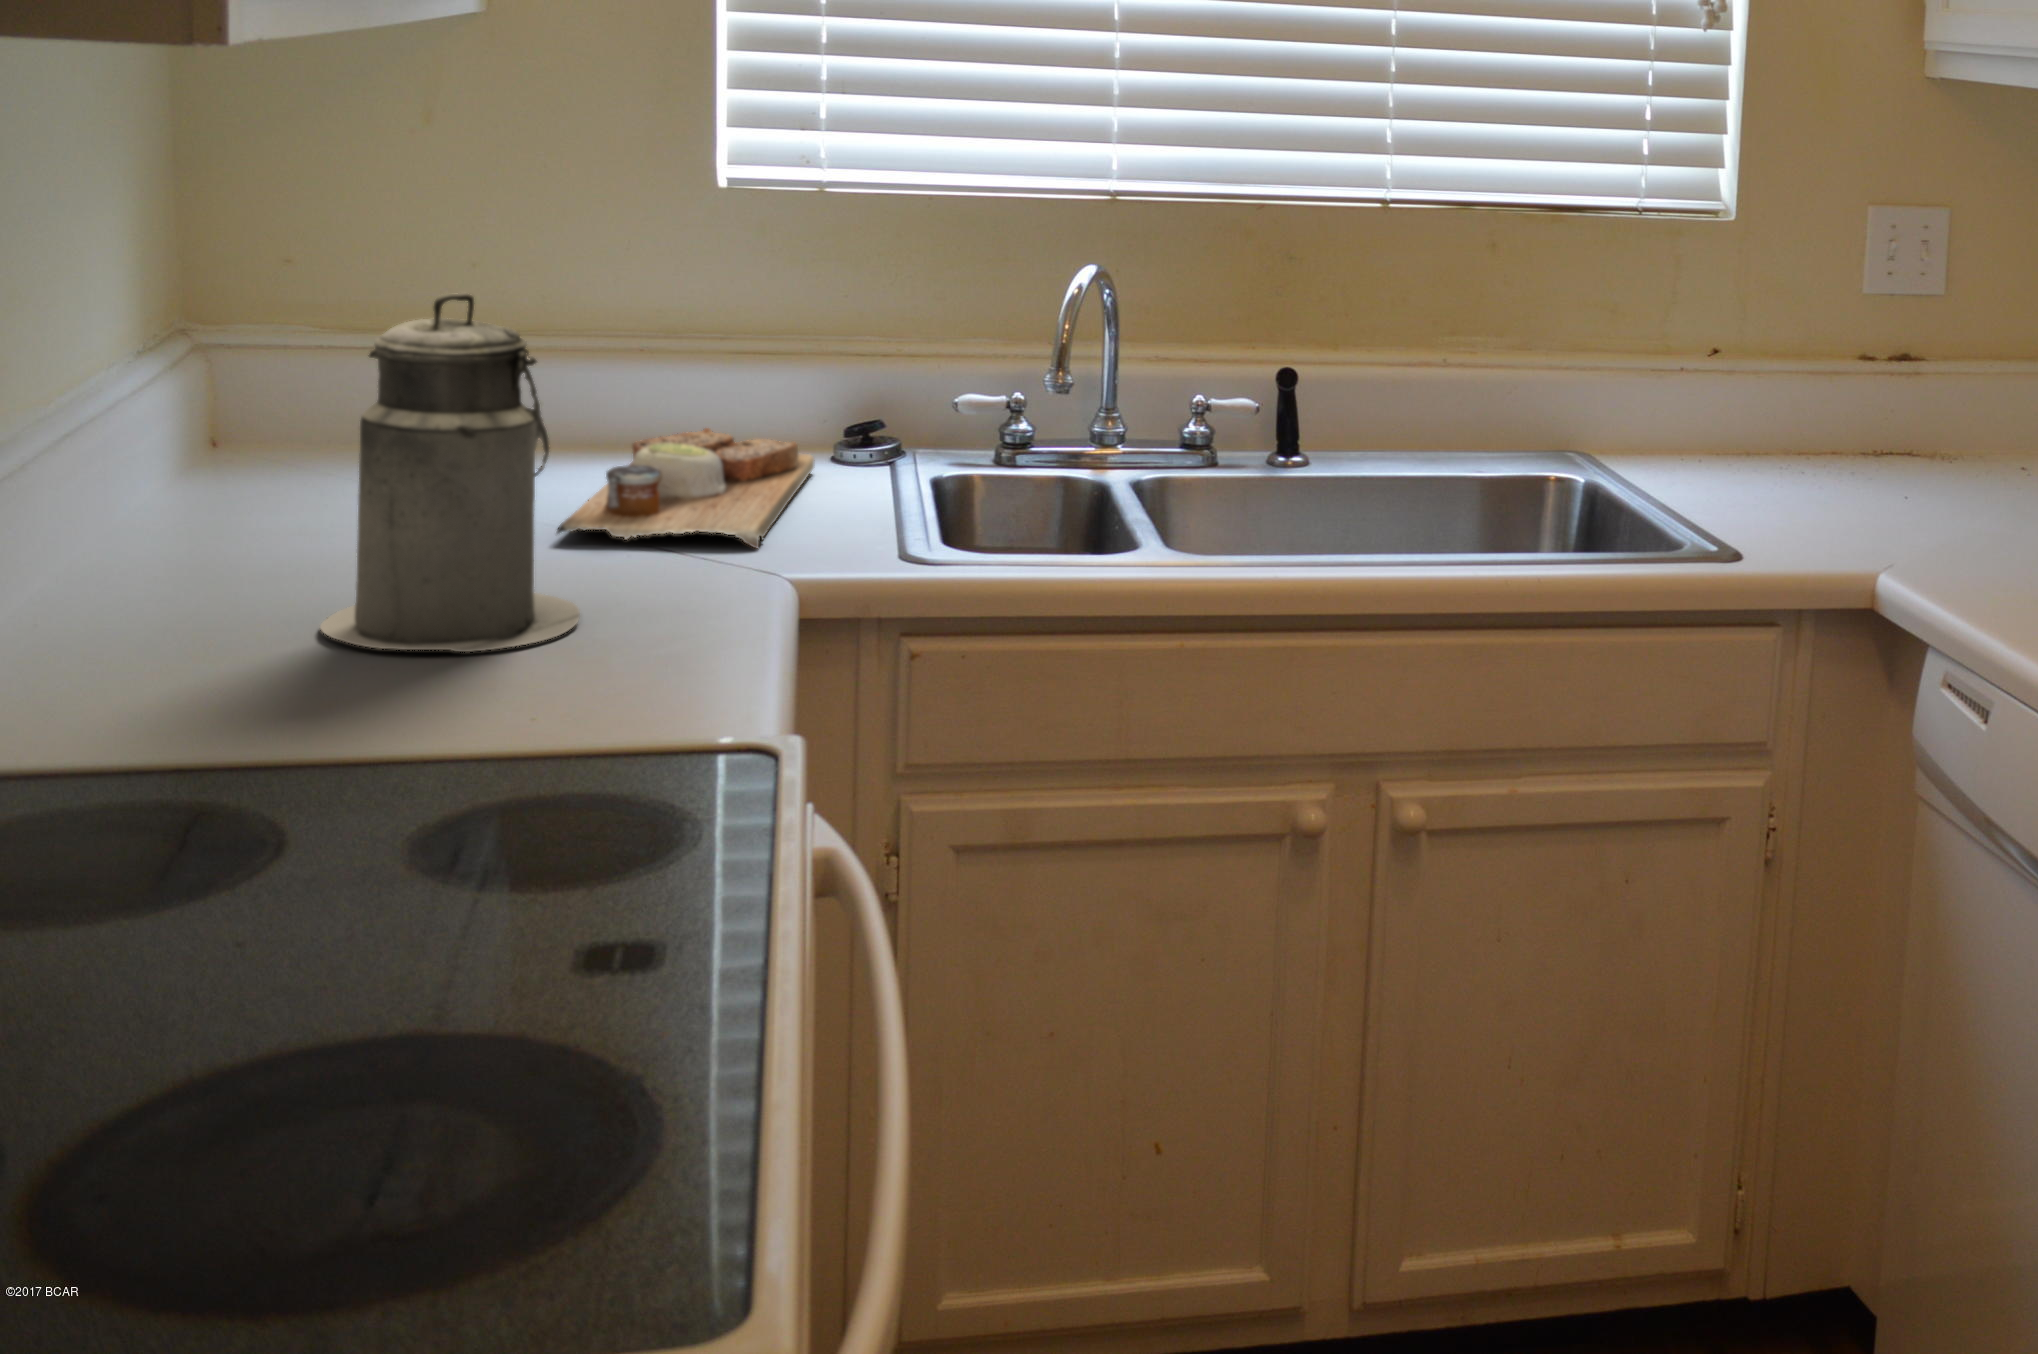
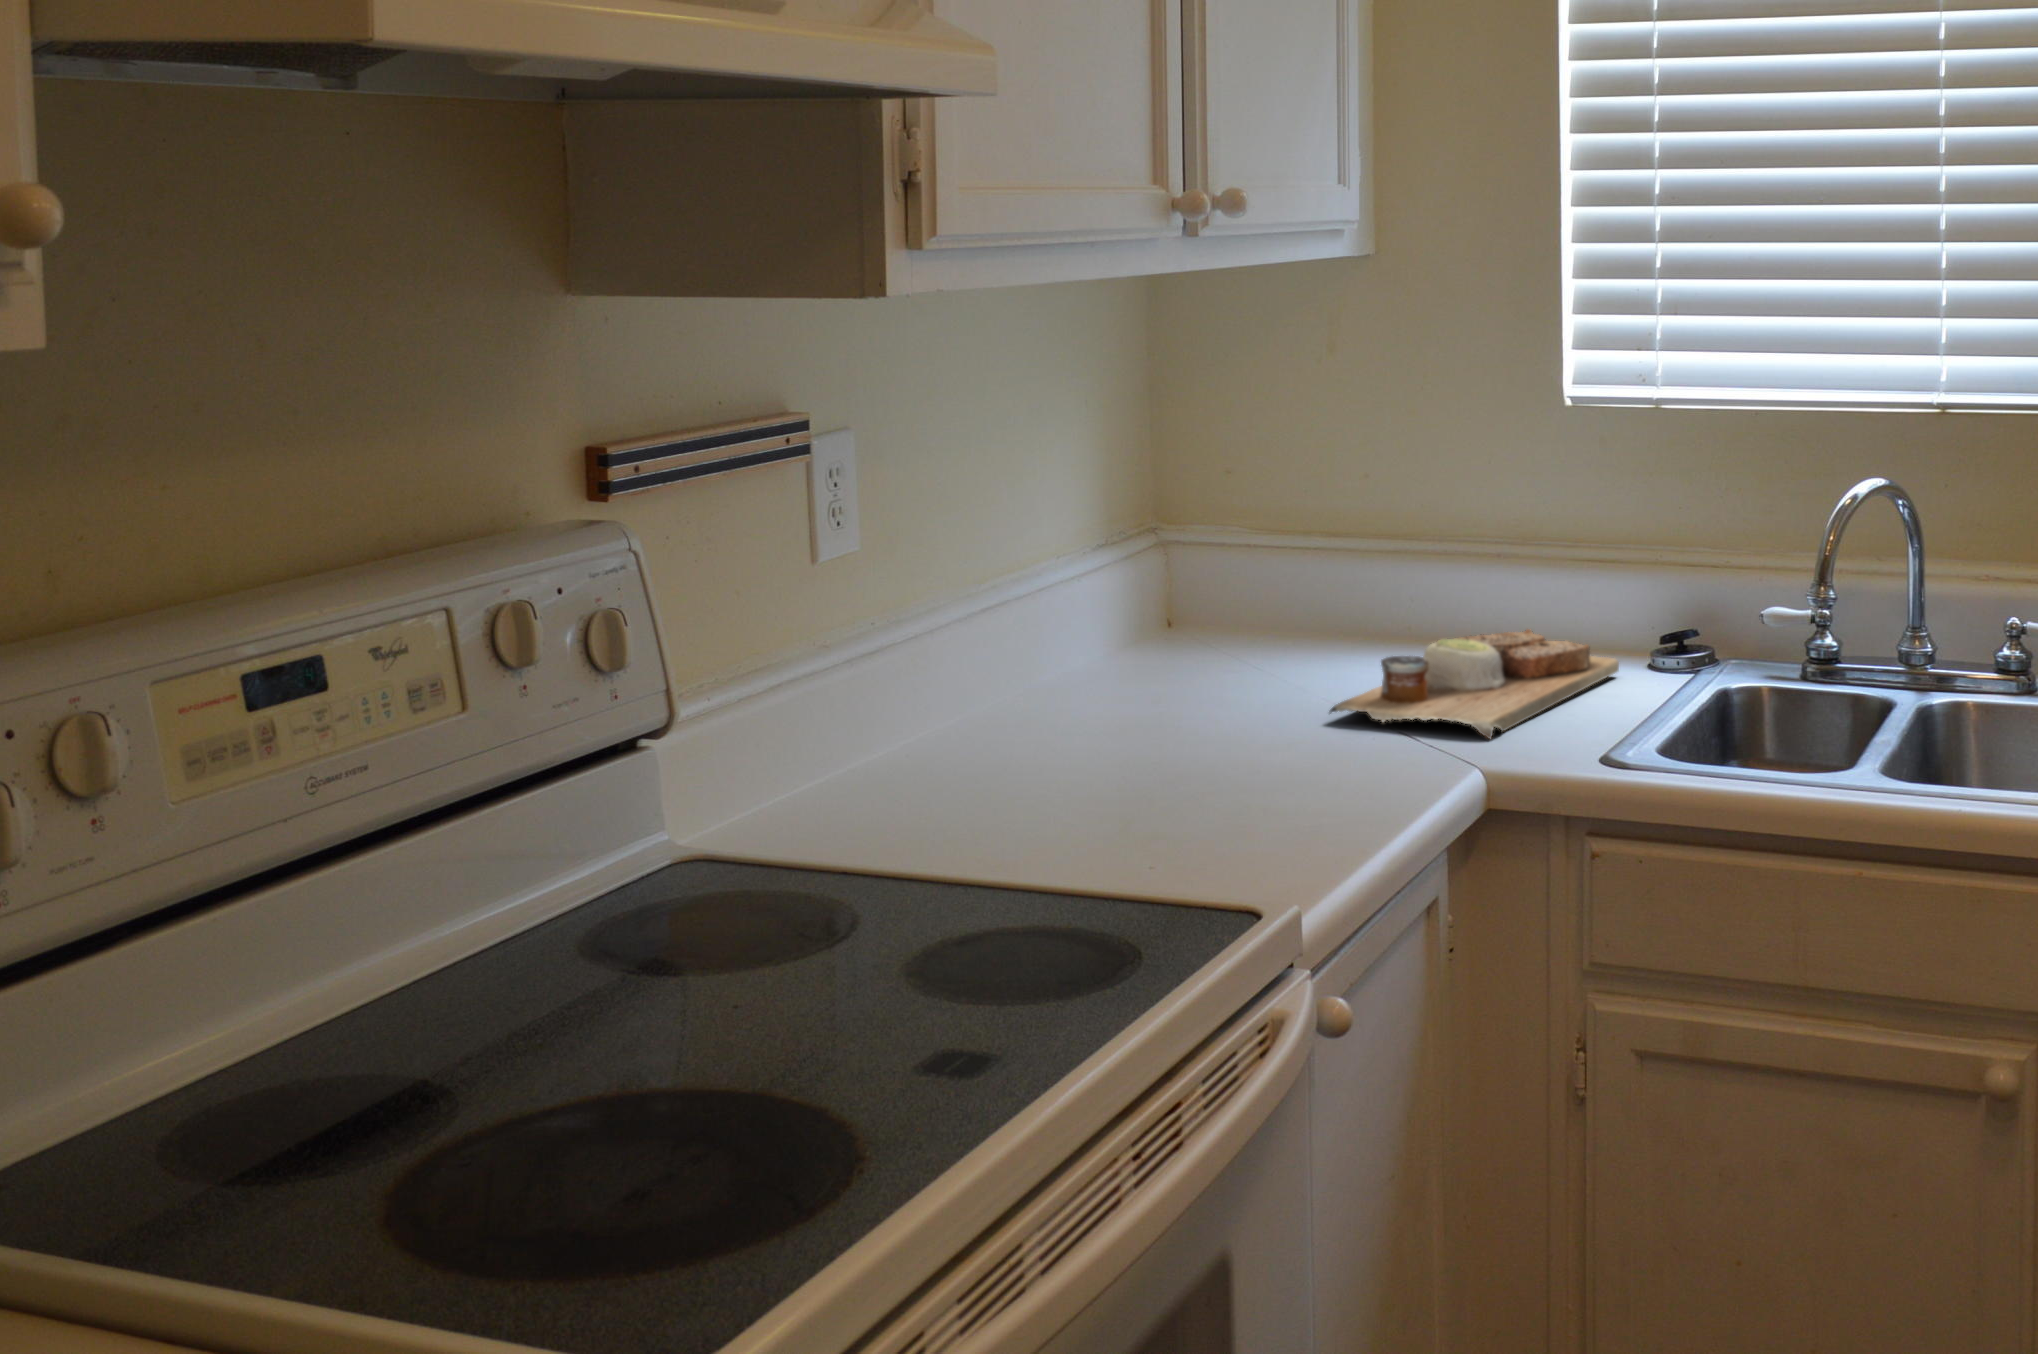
canister: present [320,293,580,652] -> none [1071,490,1279,803]

